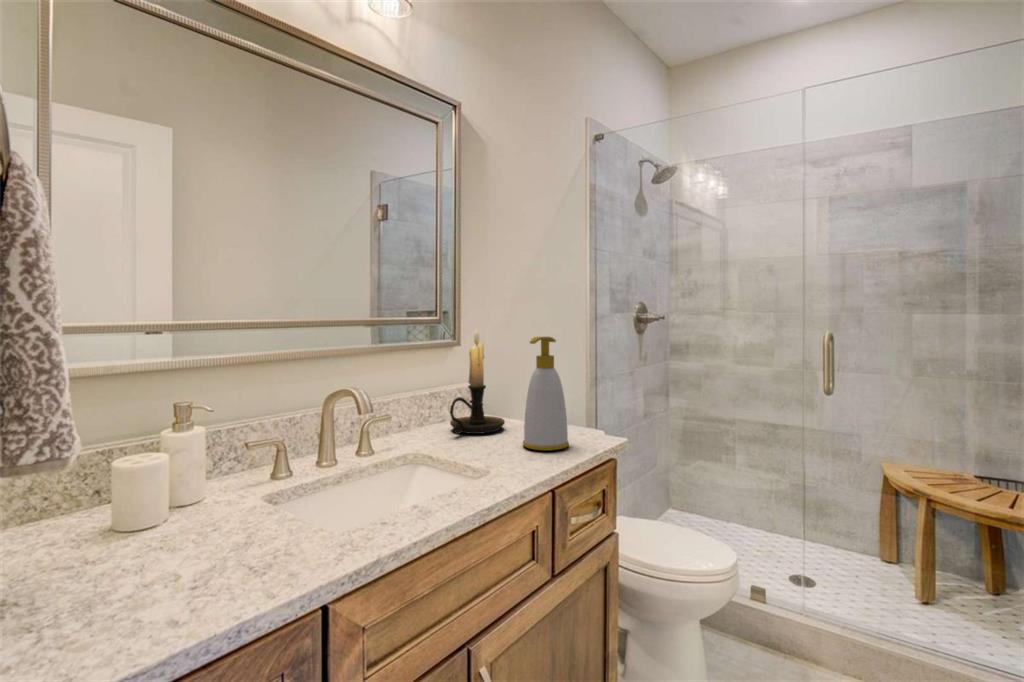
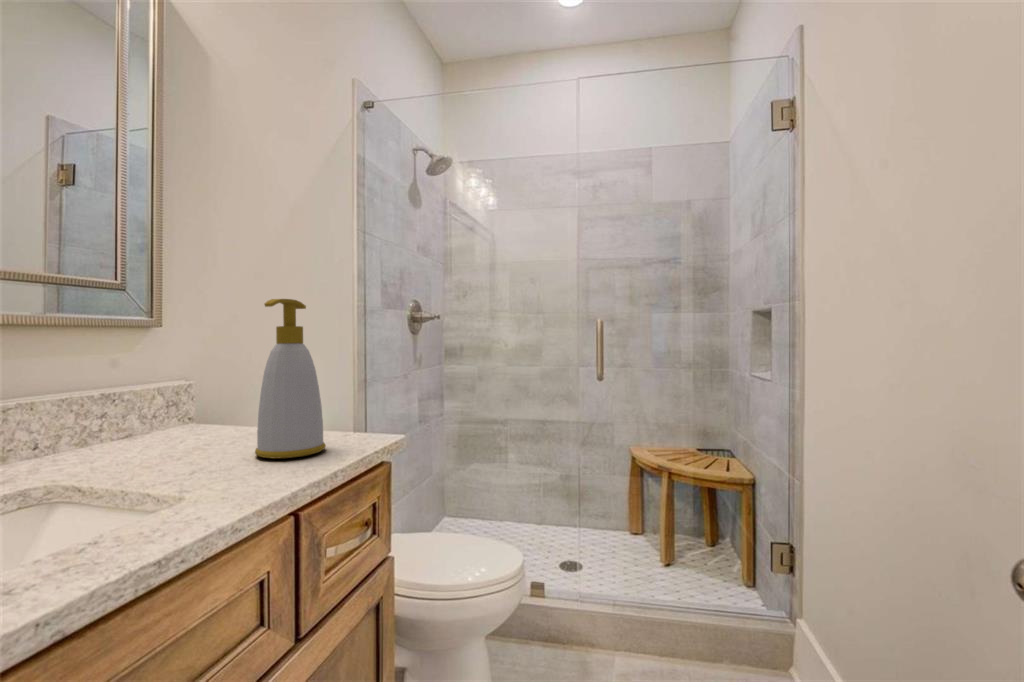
candle holder: present [450,329,505,434] -> none [133,295,232,450]

